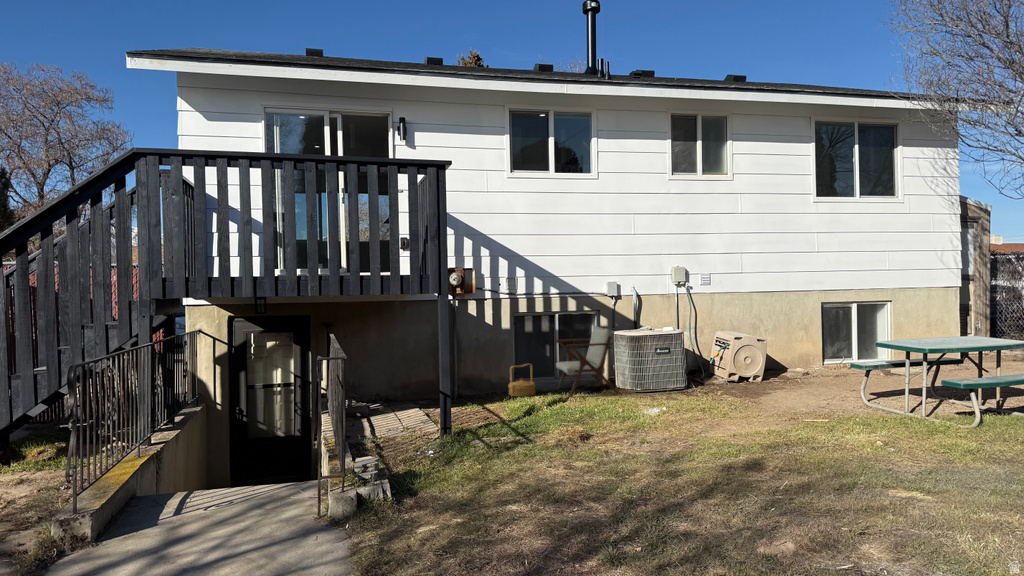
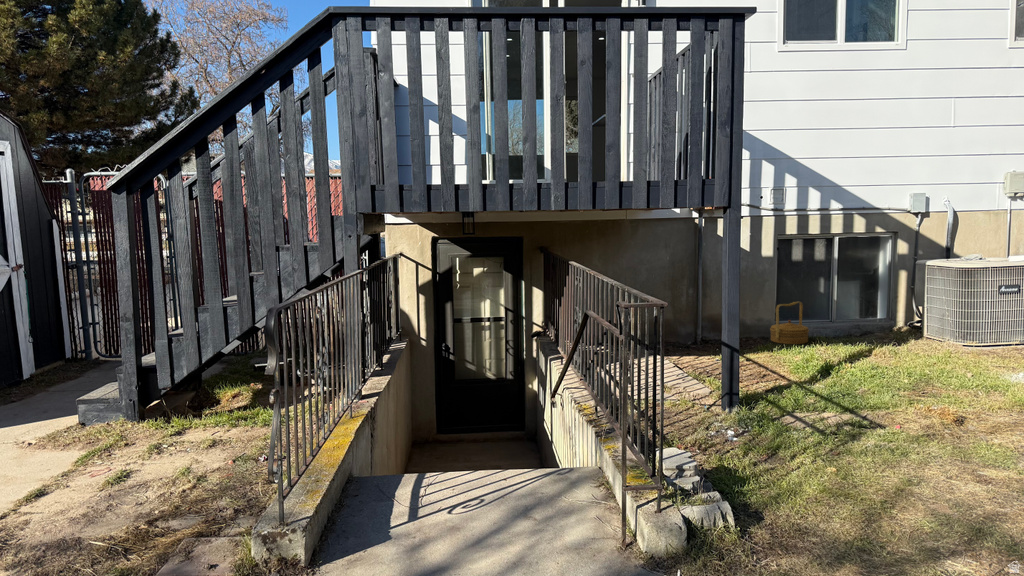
lounge chair: present [555,326,620,397] -> none [832,253,942,348]

